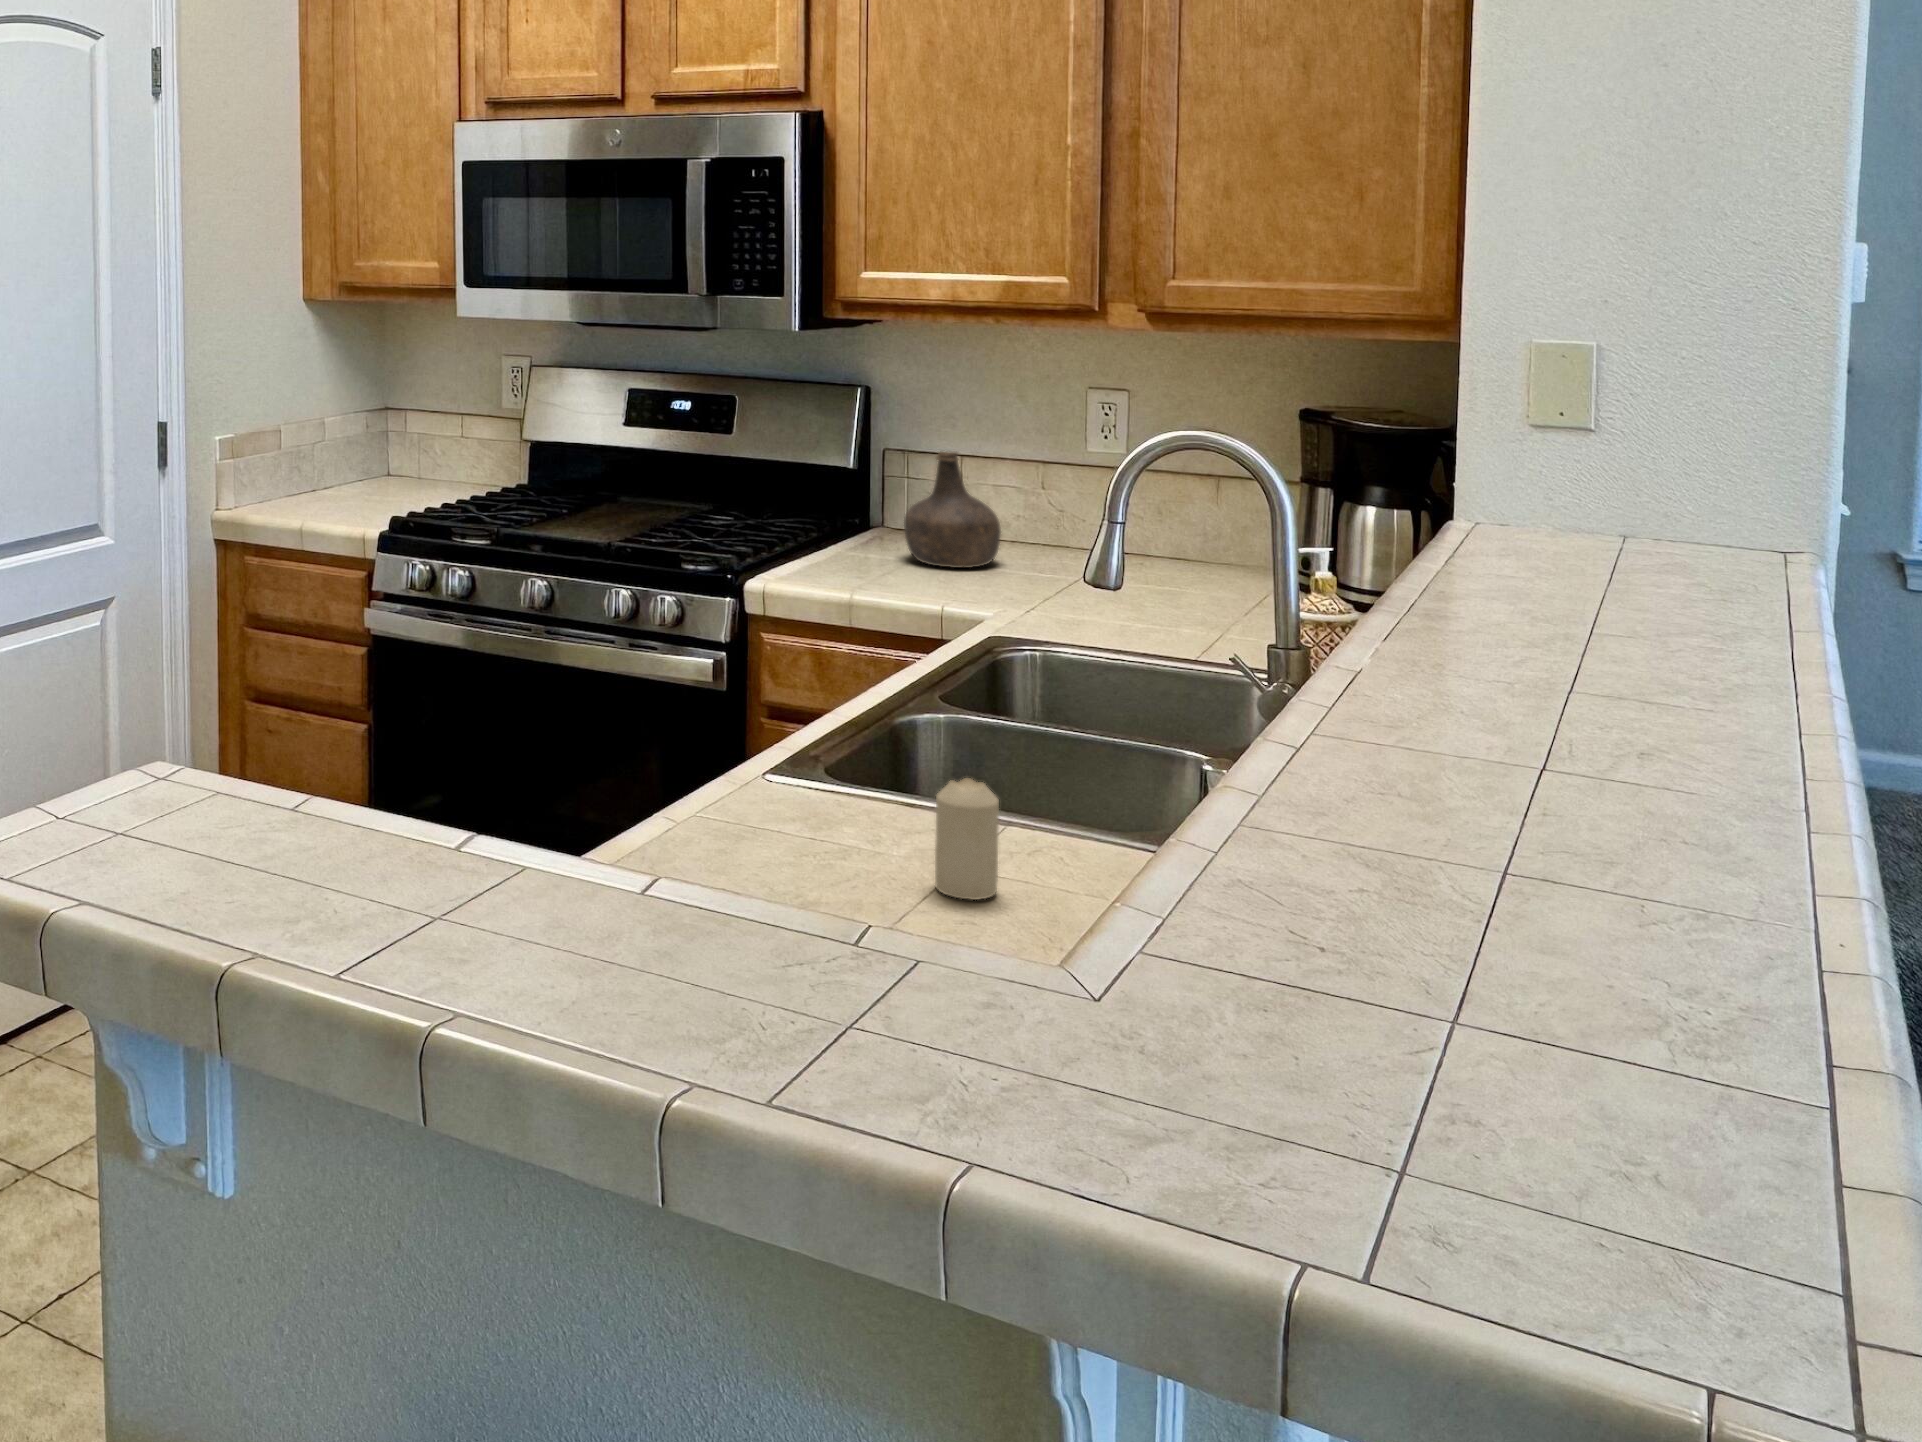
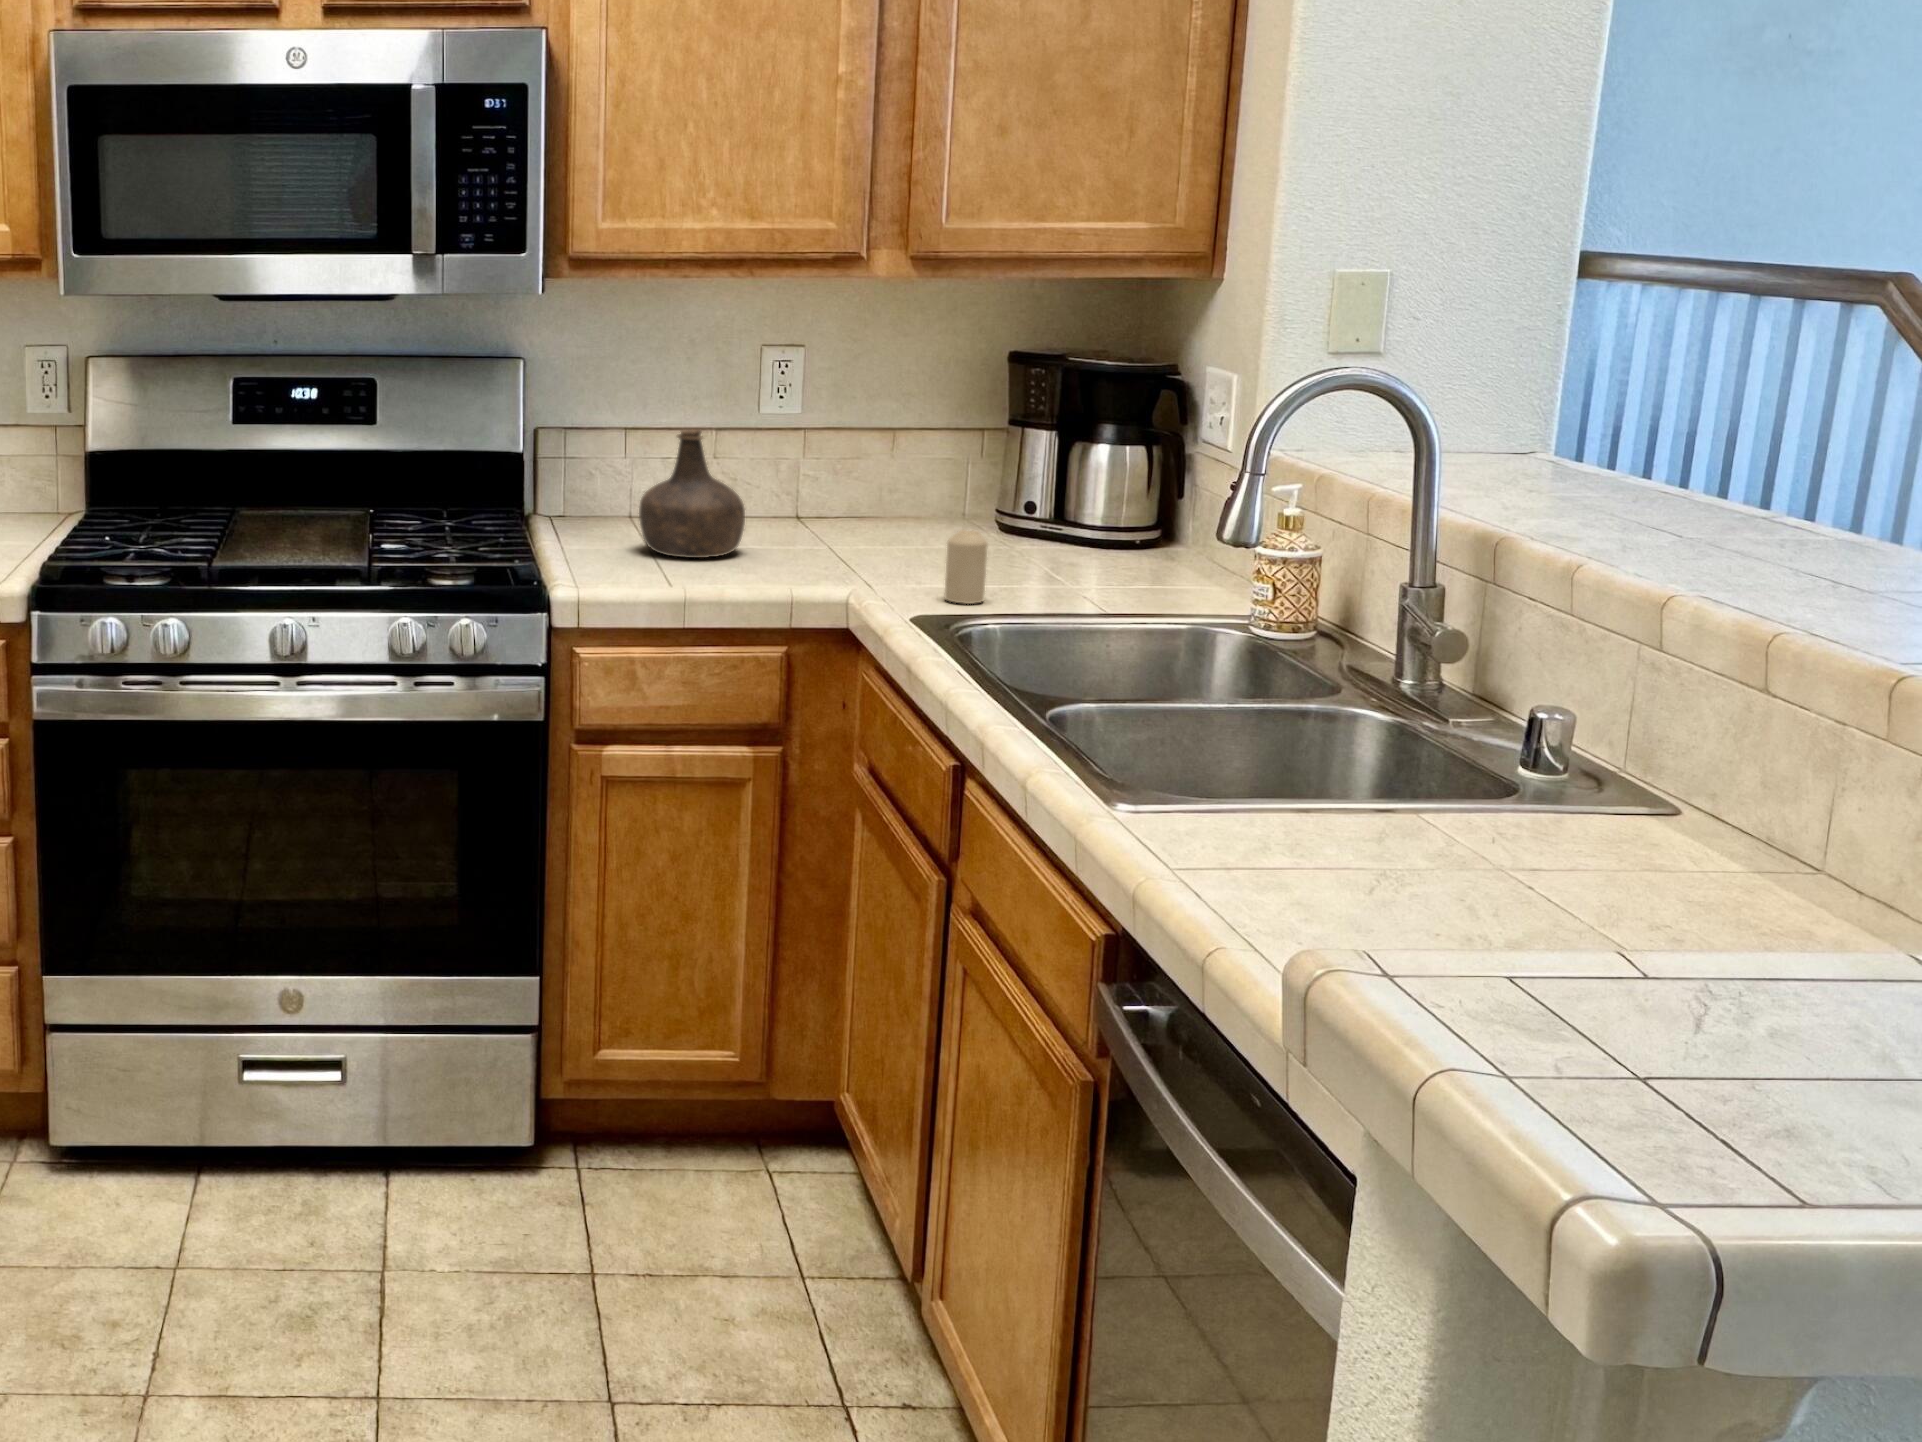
candle: present [935,778,999,900] -> present [944,530,987,604]

